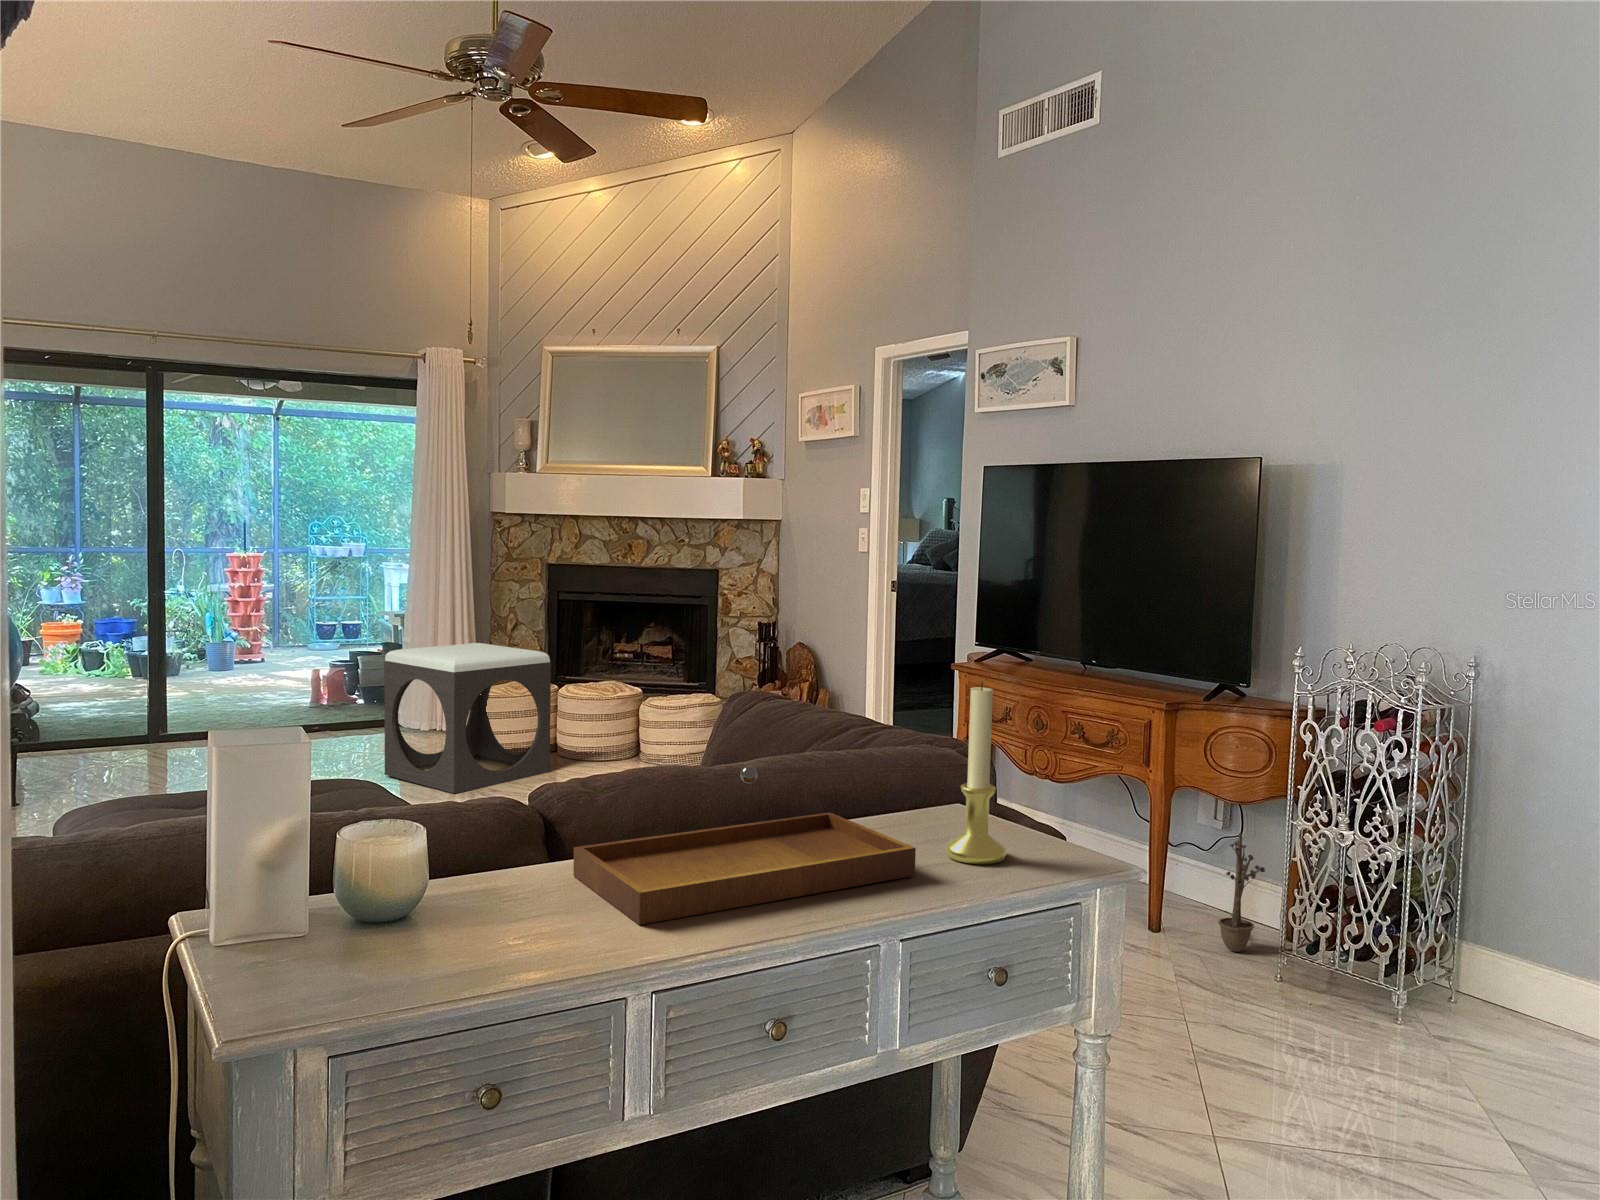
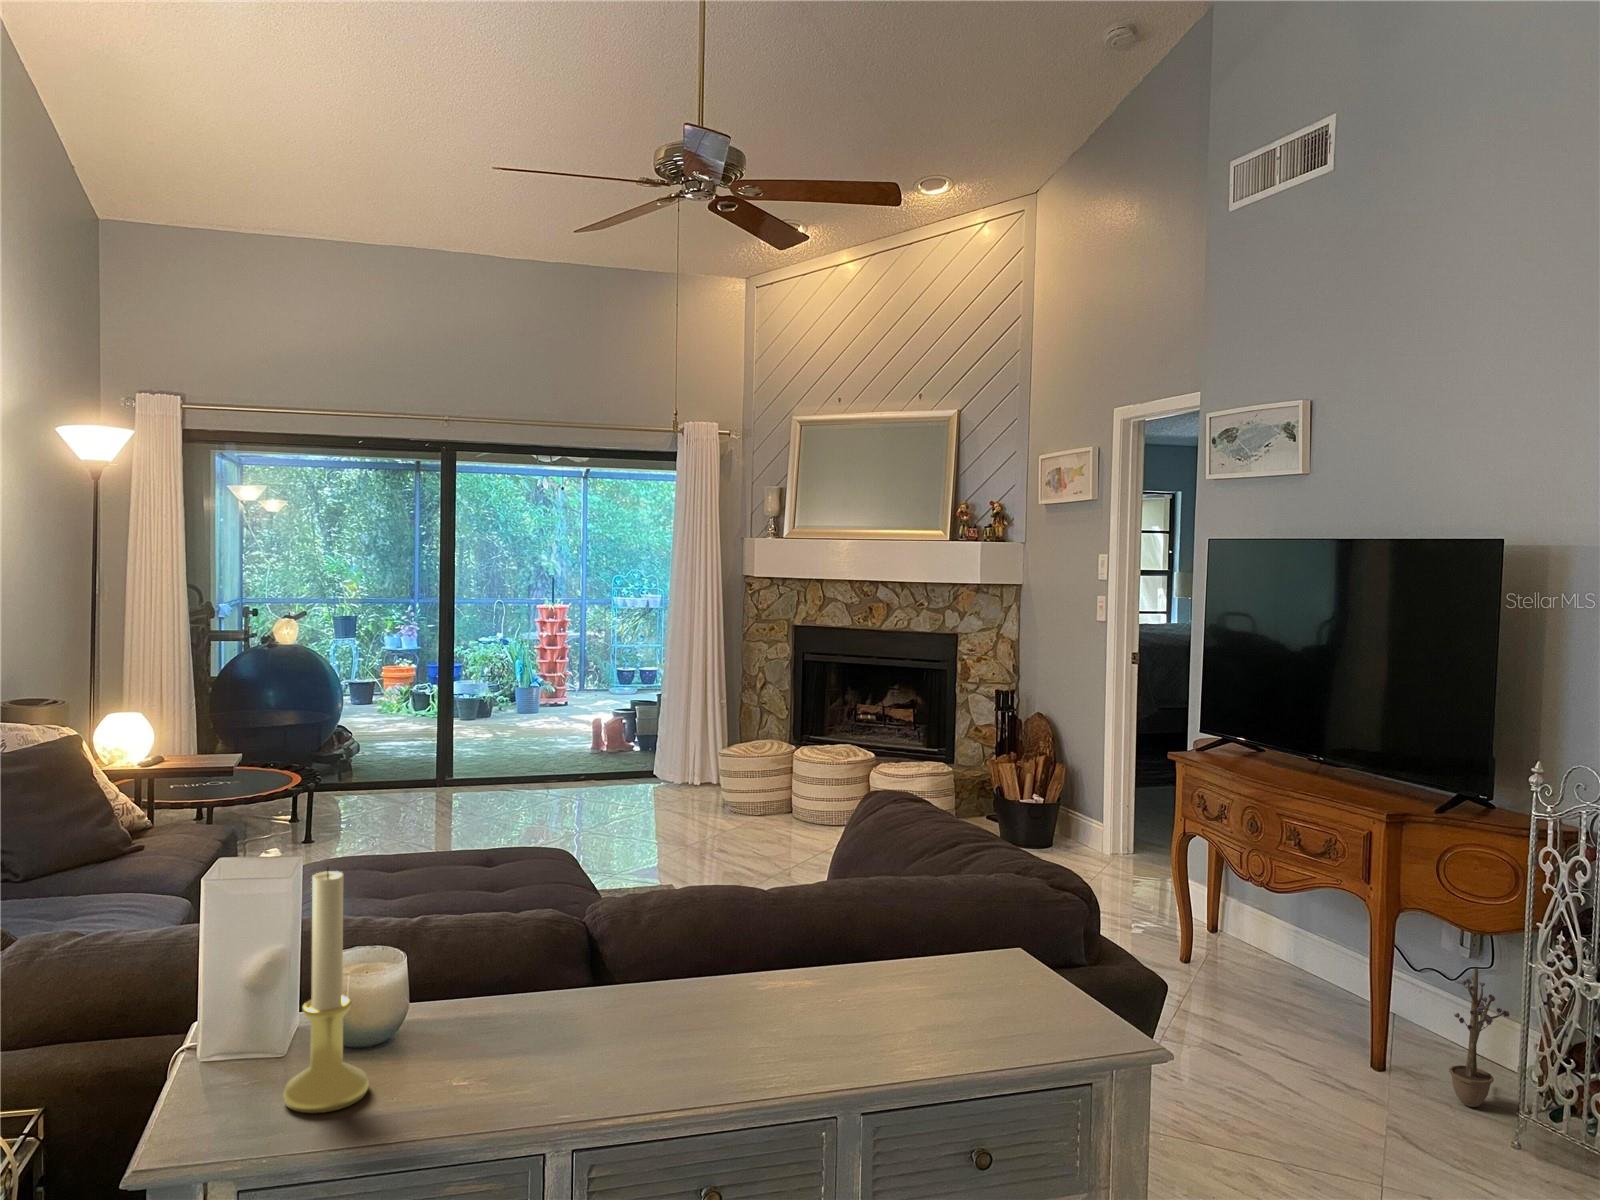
footstool: present [384,643,551,793] -> none [628,703,781,849]
candle holder: present [946,682,1006,864] -> present [283,867,369,1113]
tray: present [573,766,916,925] -> none [571,899,911,1065]

